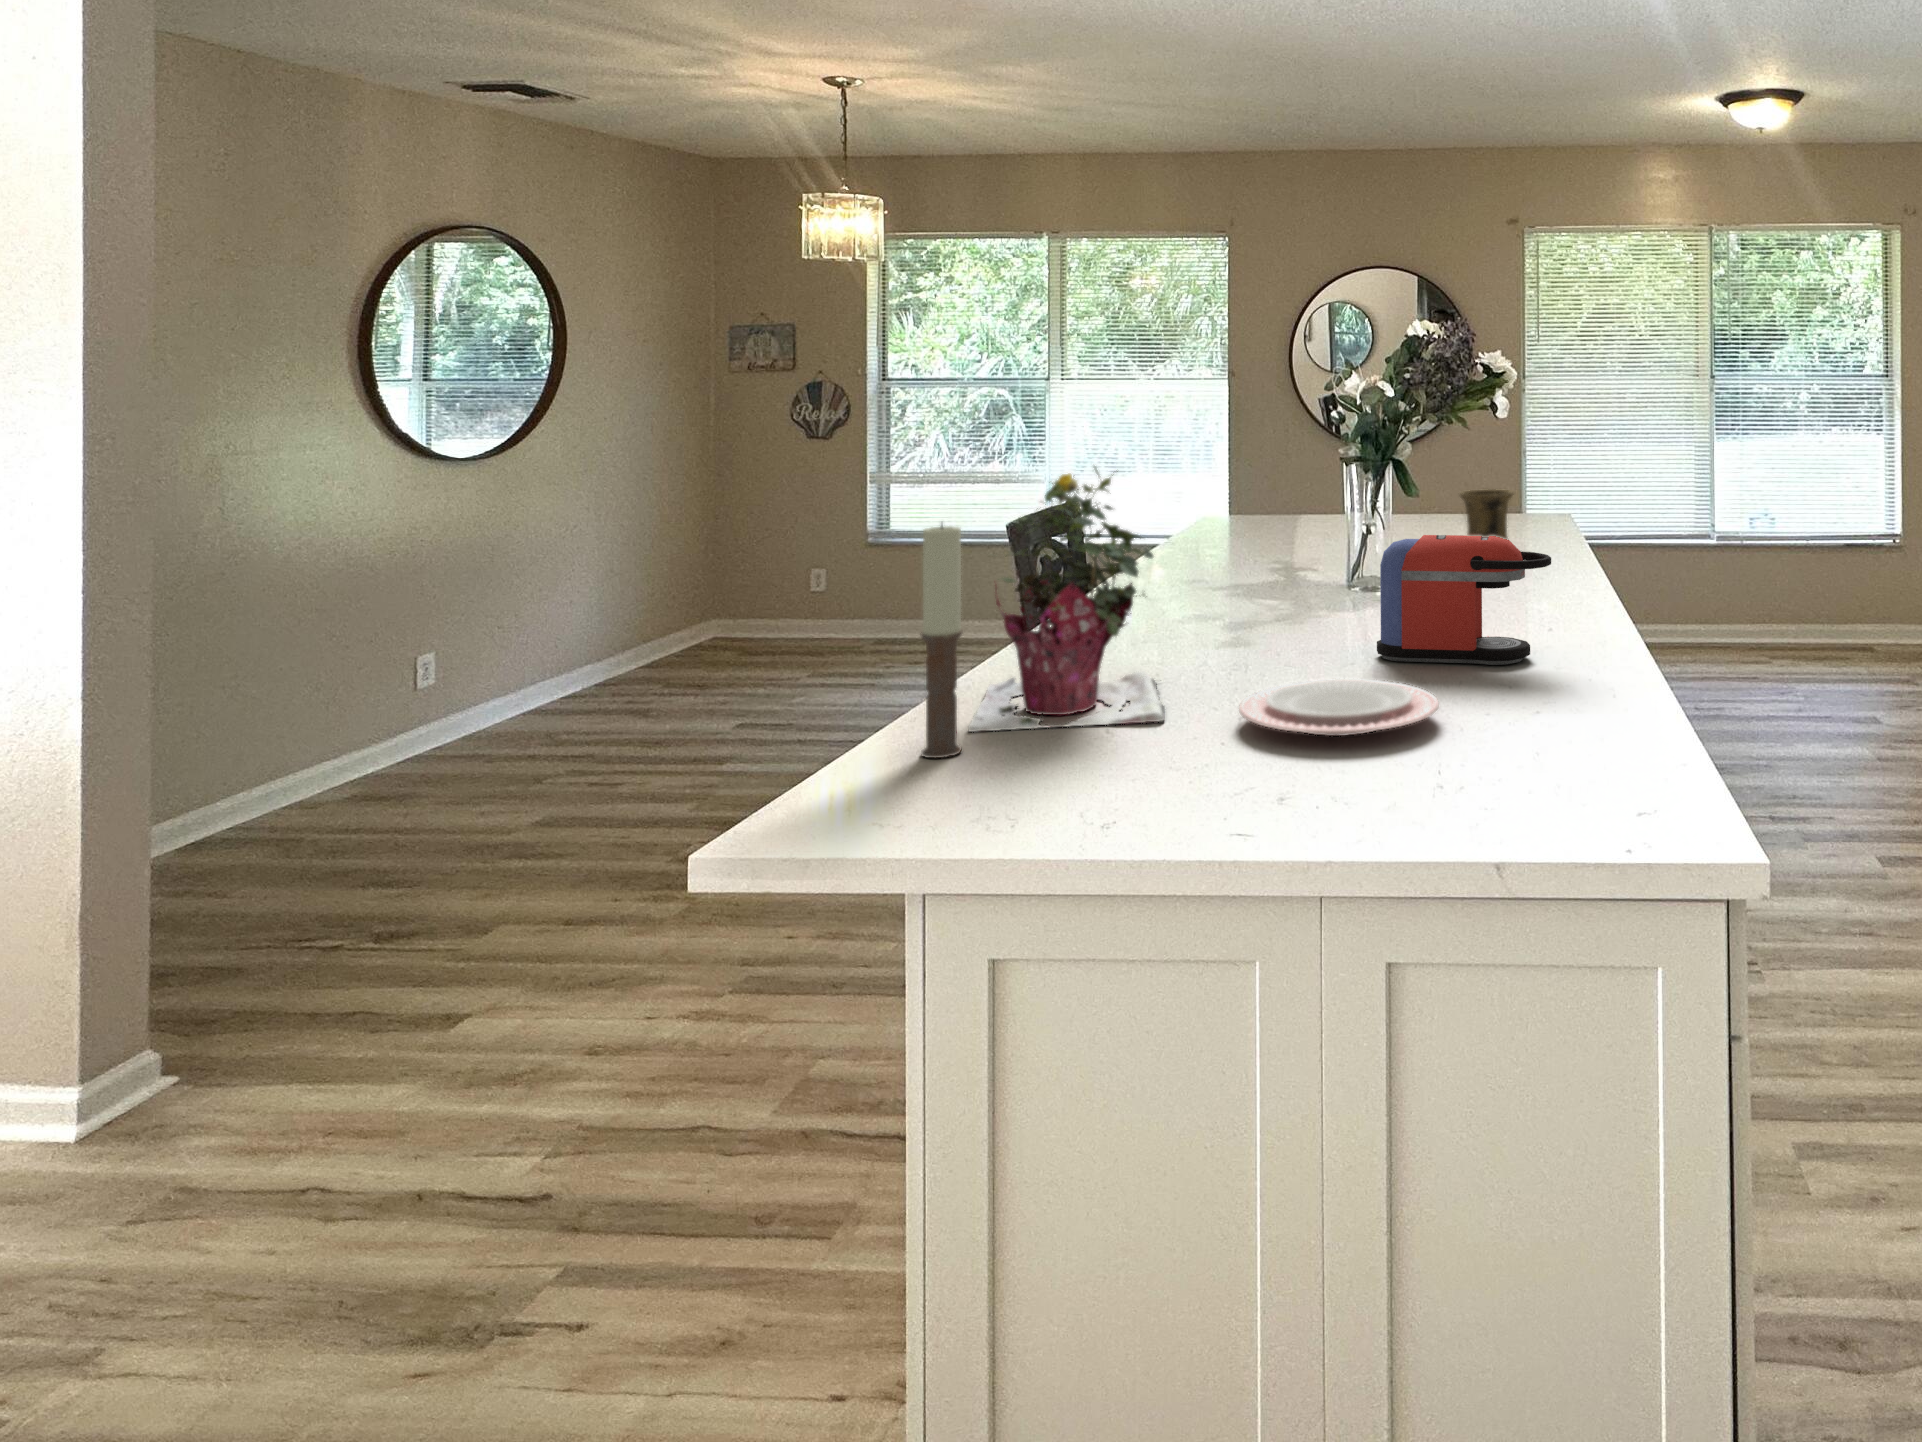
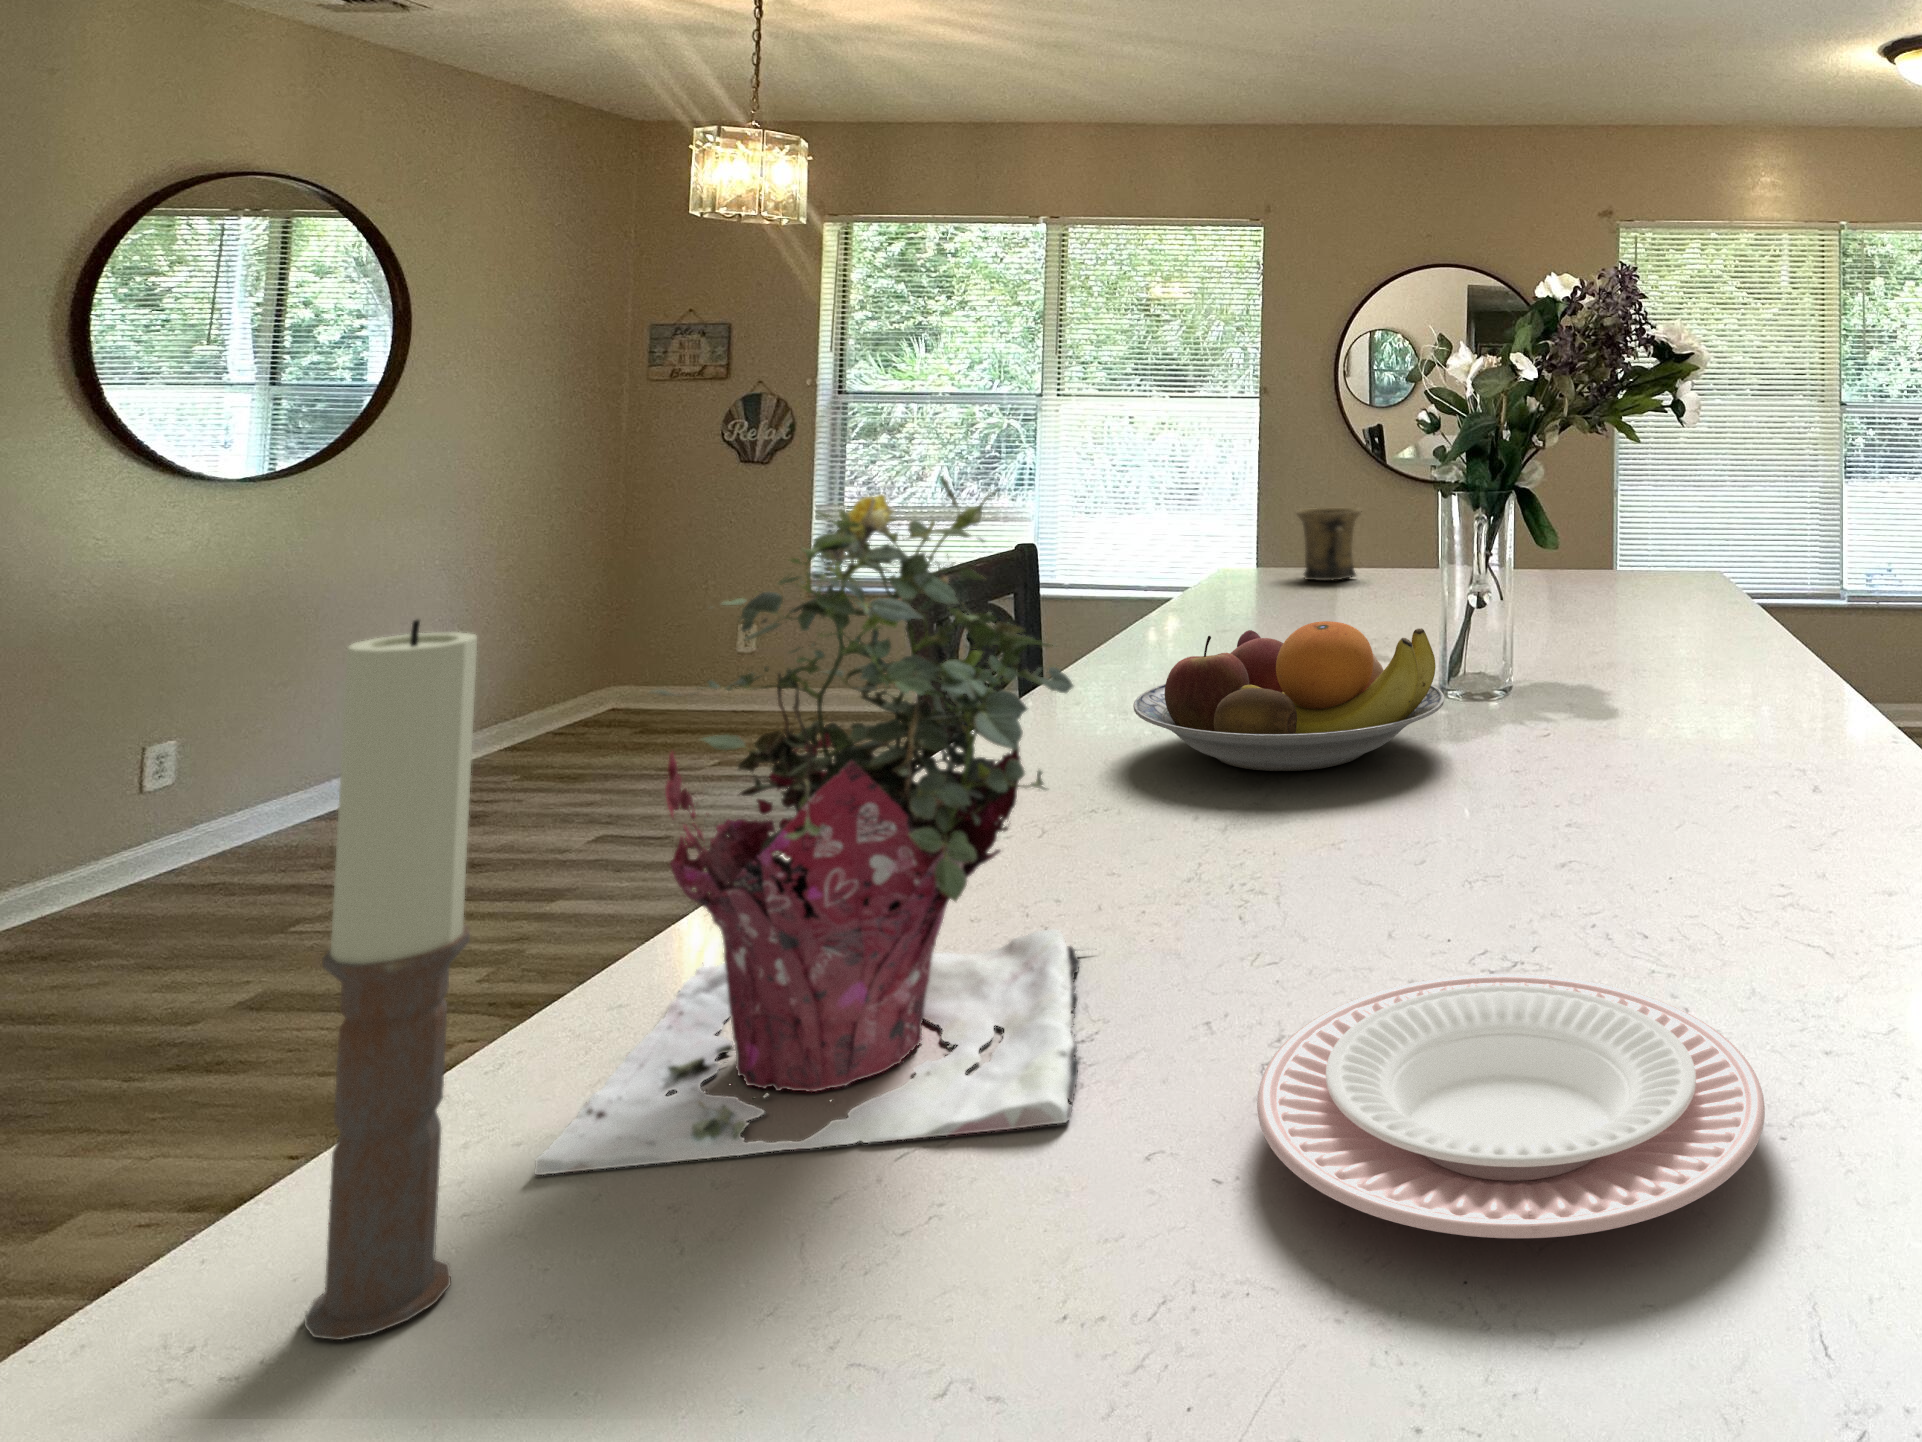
mug: present [1459,489,1513,539] -> present [1296,508,1361,580]
coffee maker: present [1377,535,1551,665] -> none [1533,629,1884,897]
fruit bowl: none [1164,539,1342,622] -> present [1133,621,1444,771]

